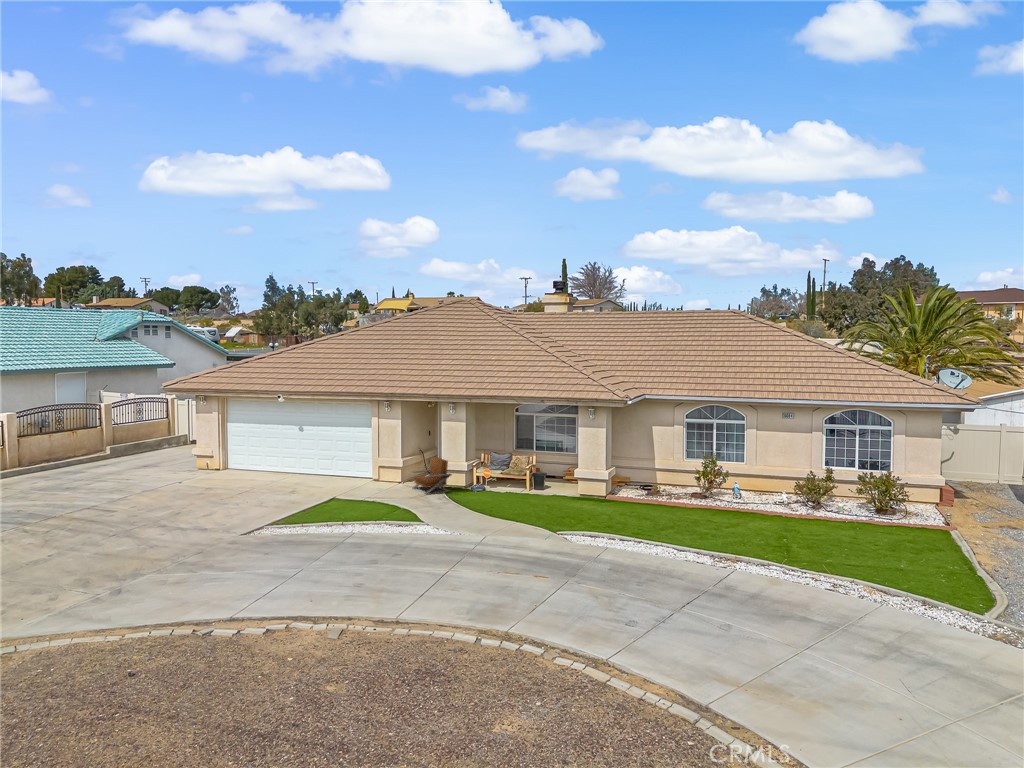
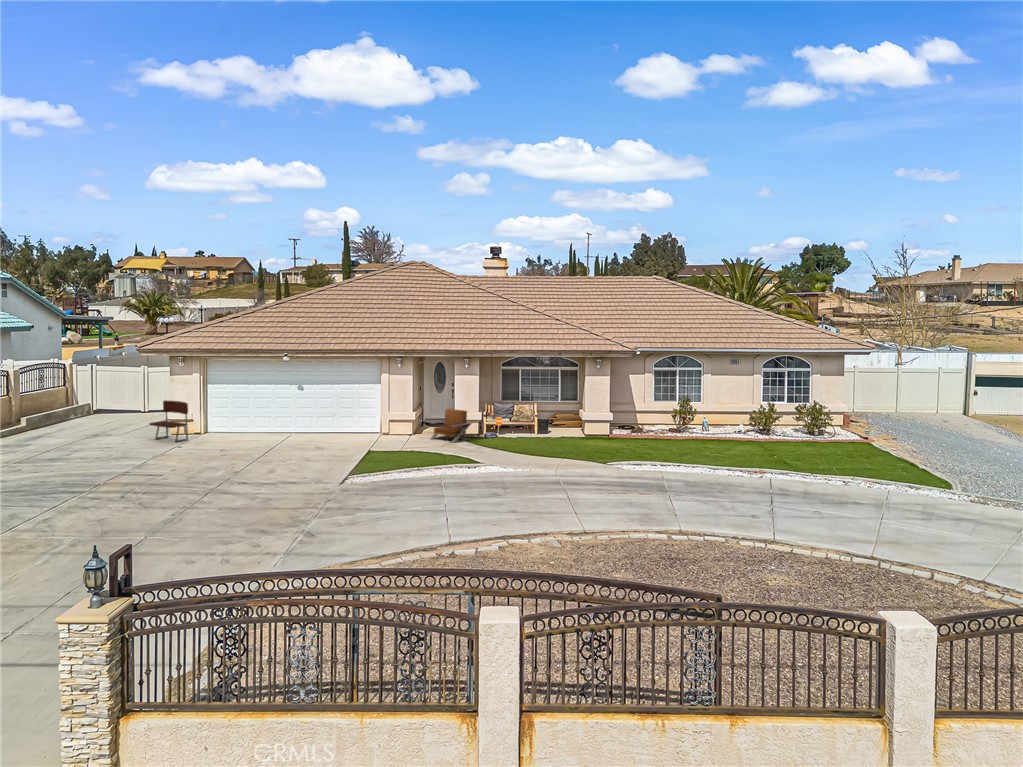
bench: none [175,437,204,477] -> present [149,401,188,442]

